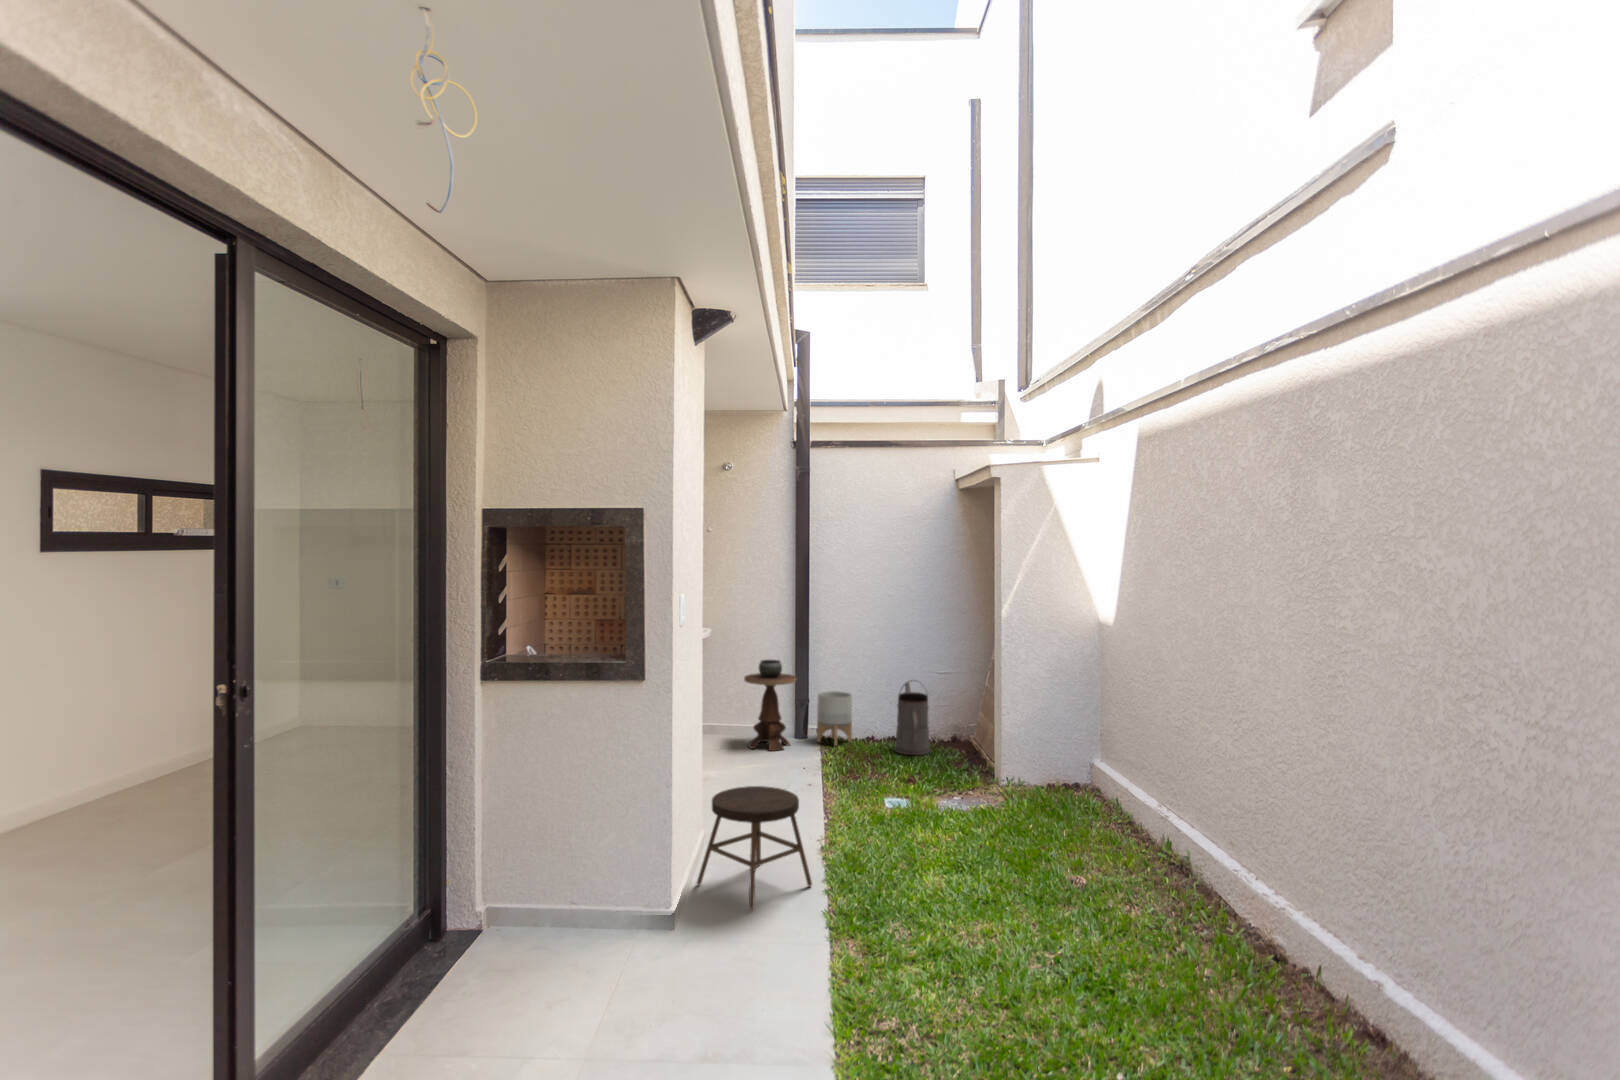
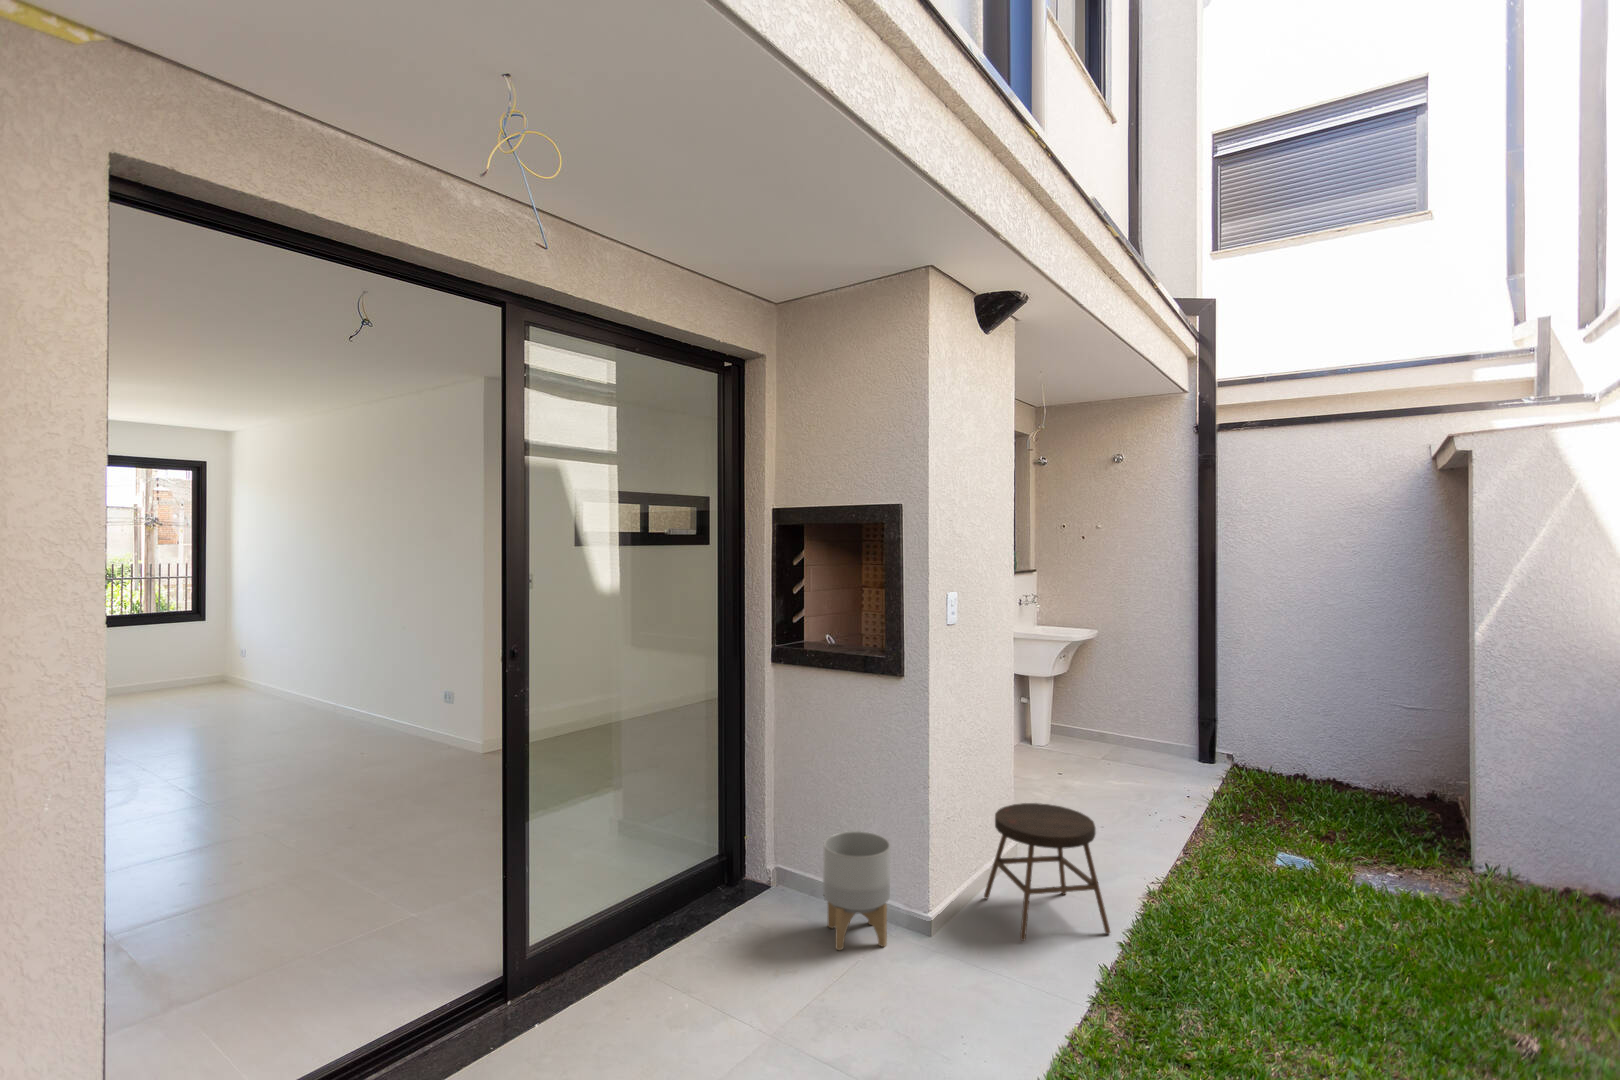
side table: present [744,659,796,751] -> none [1133,670,1196,773]
watering can: present [894,681,931,755] -> none [1325,711,1381,809]
planter: present [817,691,852,746] -> present [823,831,890,950]

